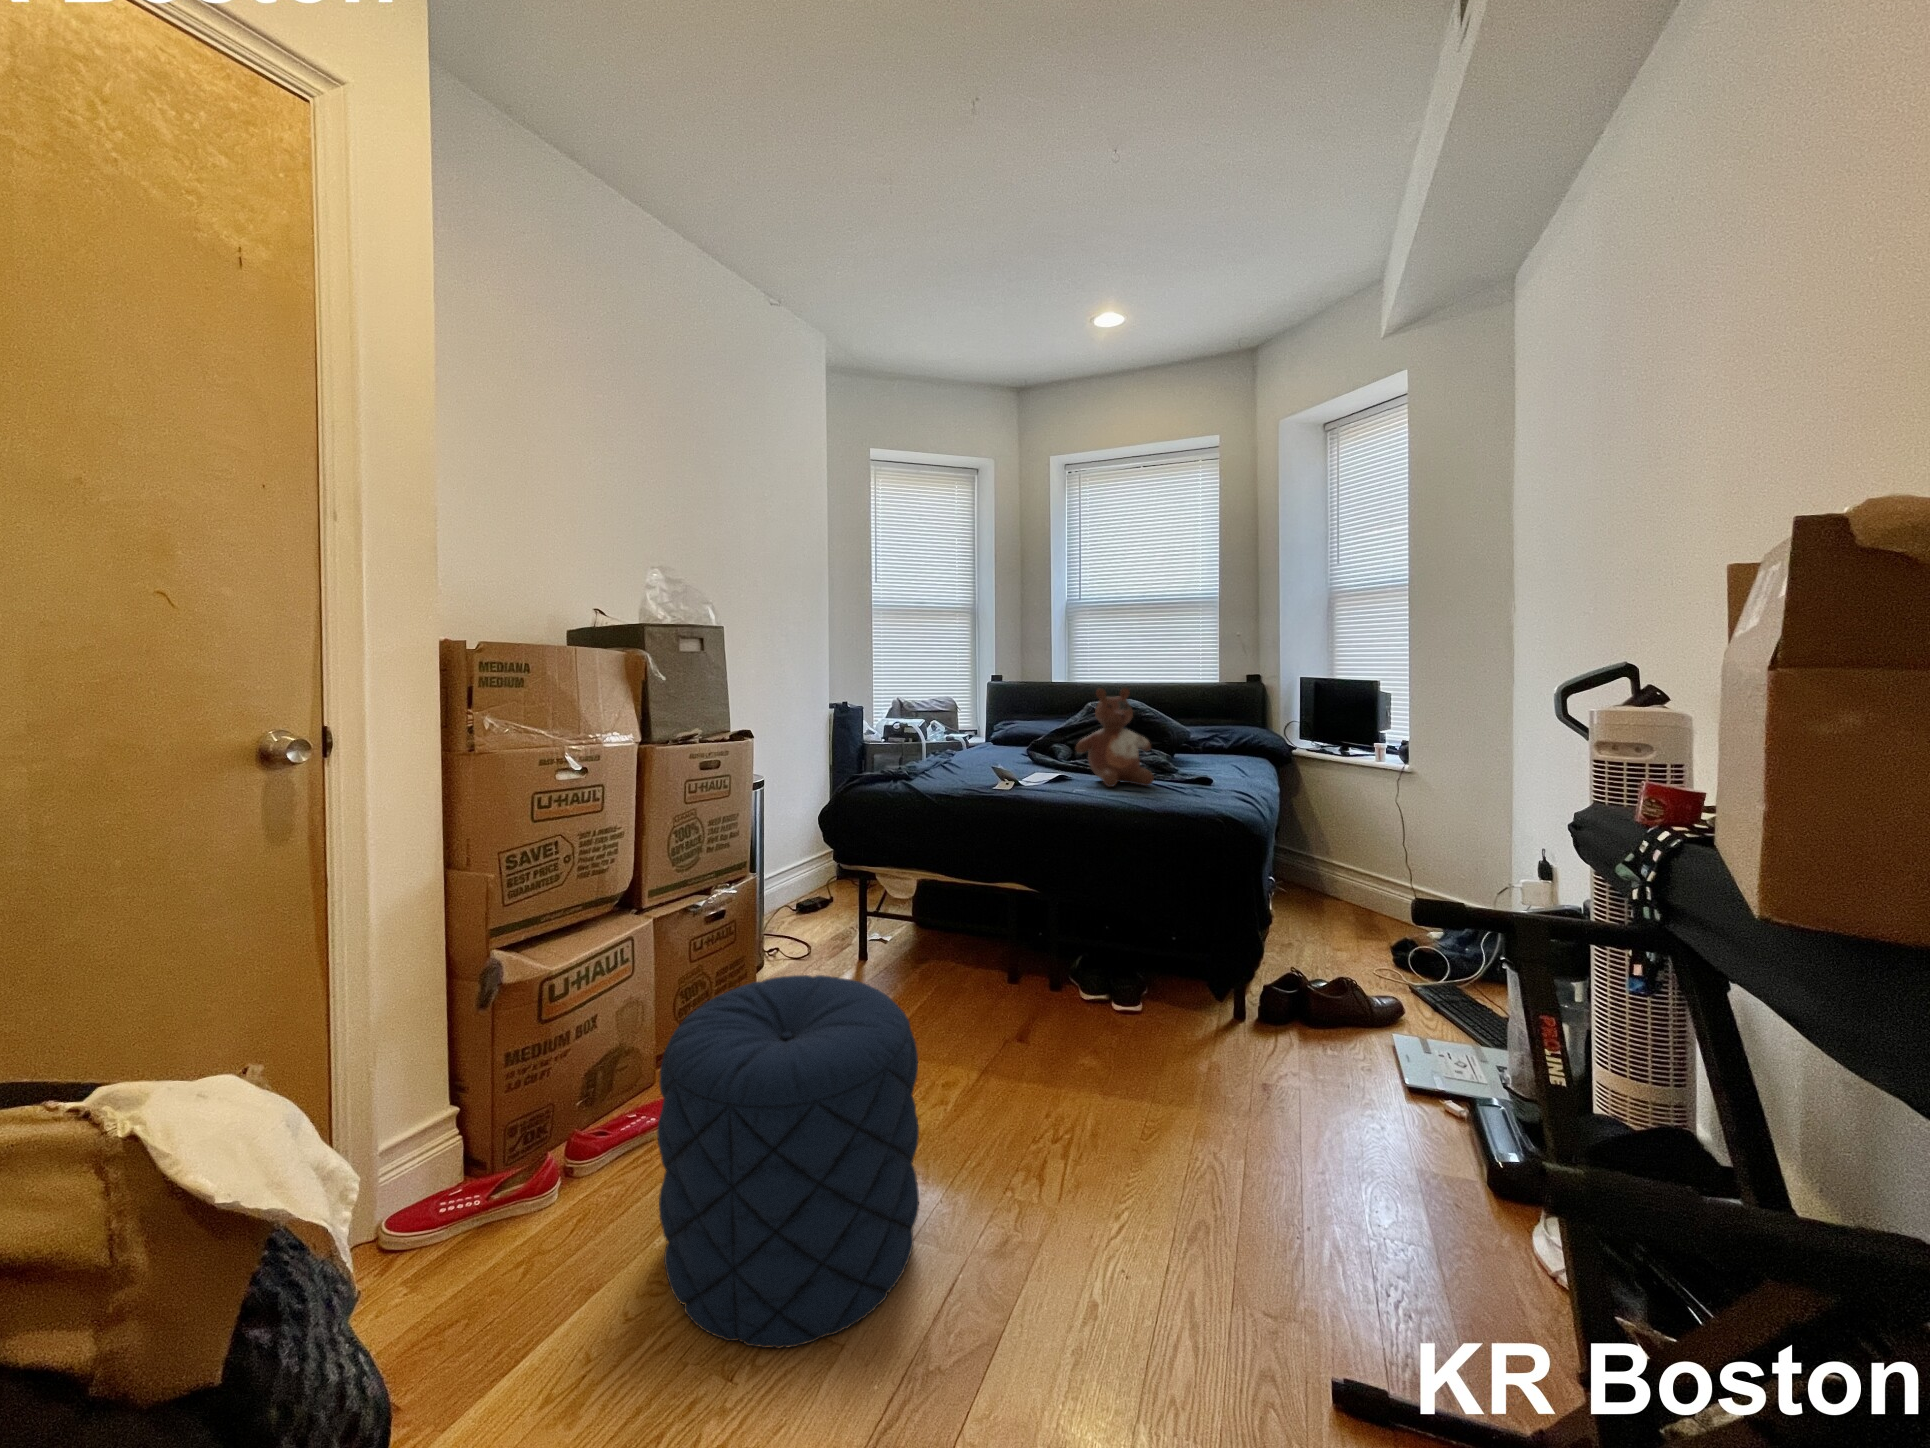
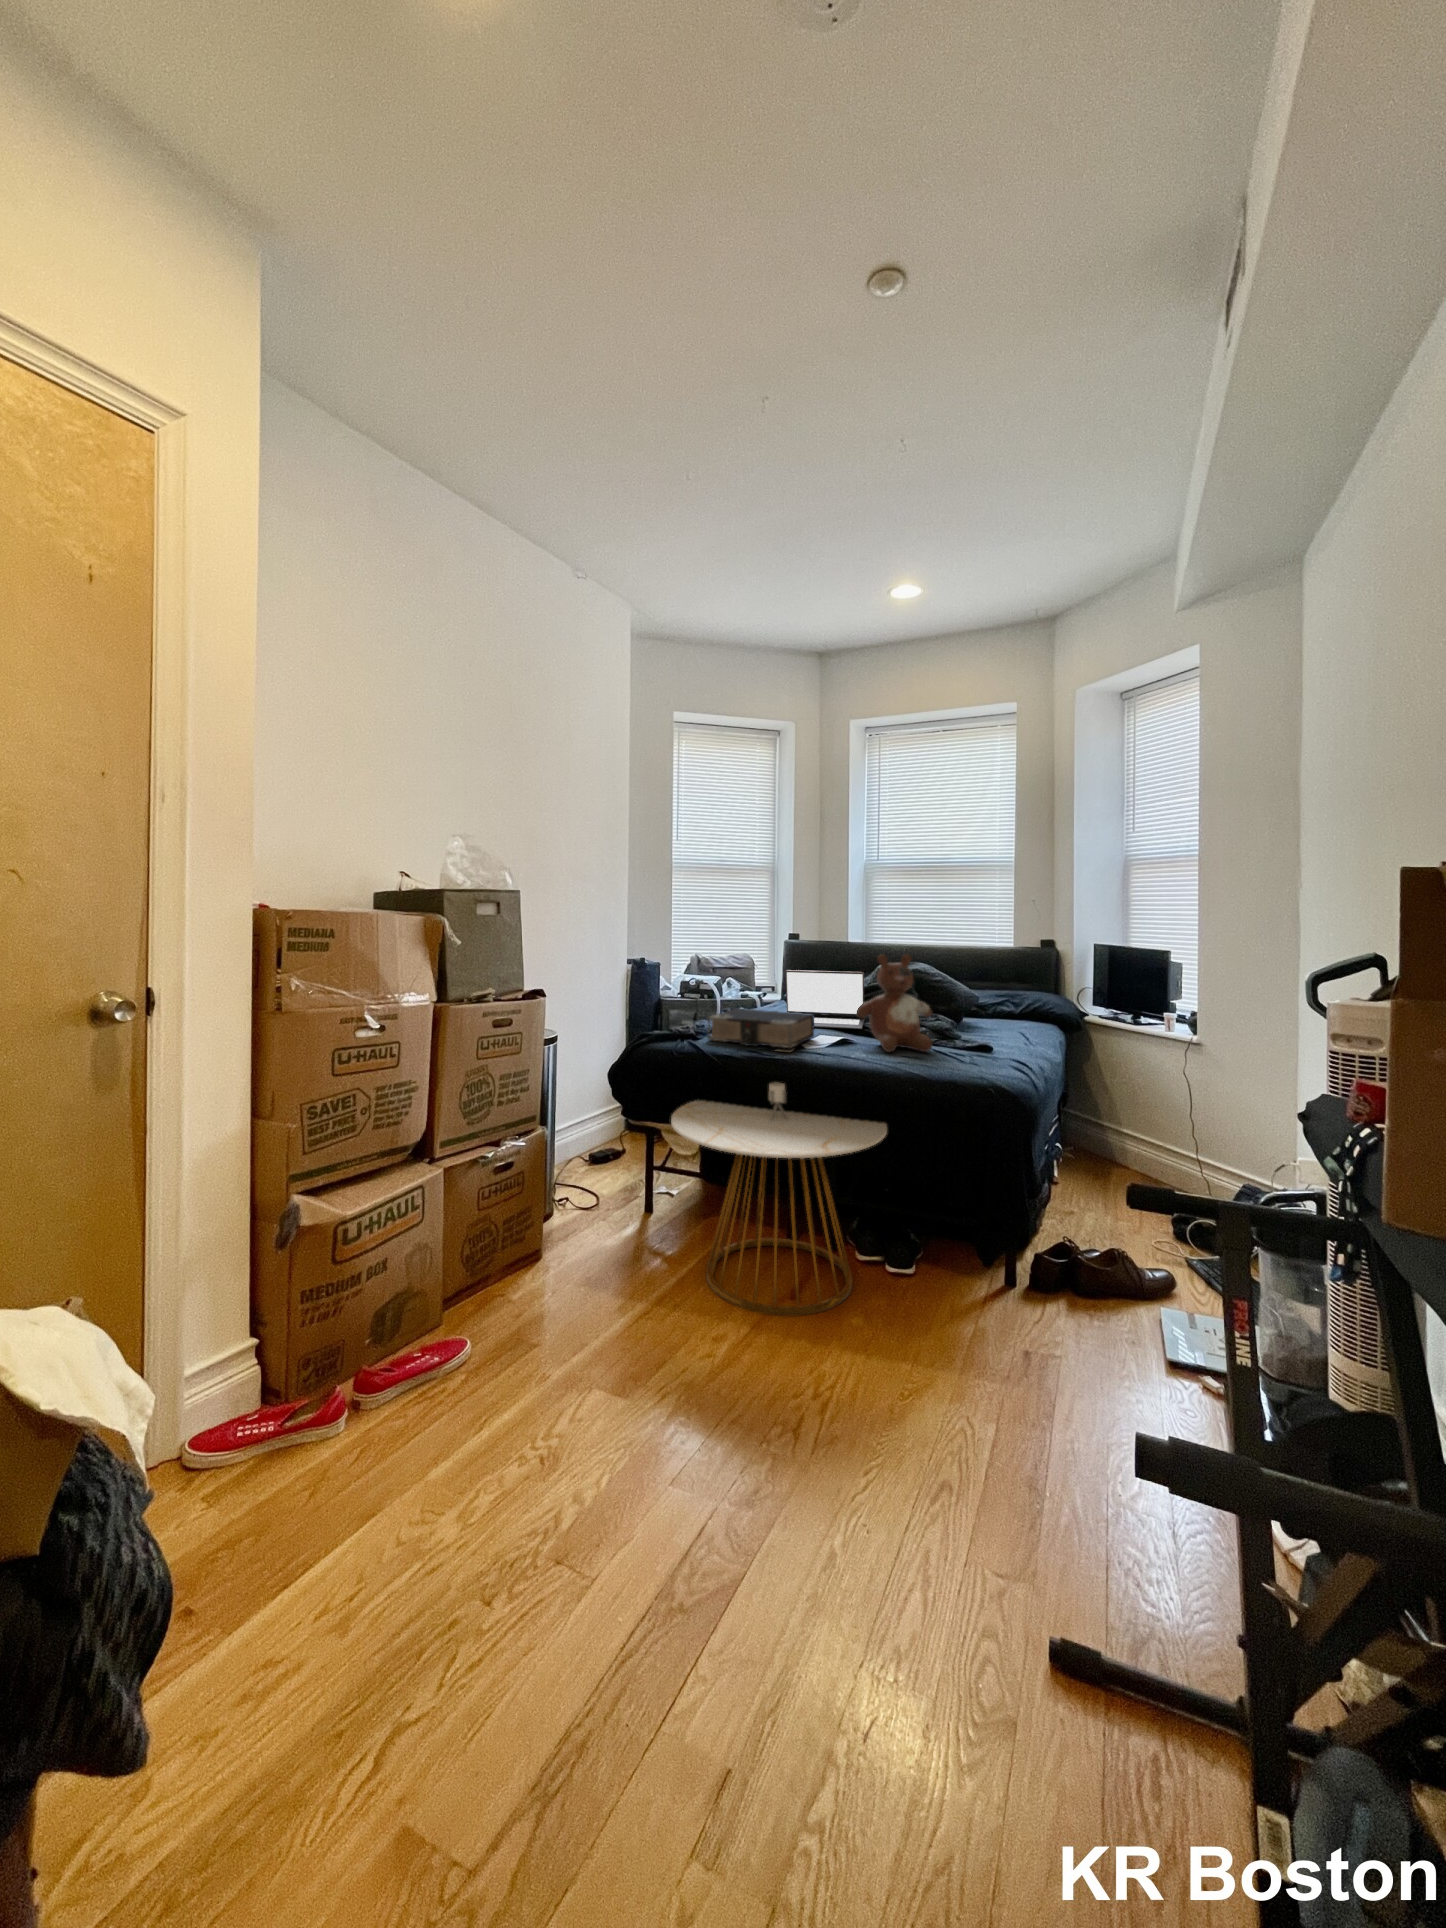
laptop: none [994,710,1078,767] -> present [786,970,864,1029]
book: none [923,749,1032,786] -> present [708,1008,814,1048]
side table: none [892,820,1115,1057] -> present [671,1083,887,1316]
pouf: present [657,975,919,1348] -> none [433,1229,676,1578]

